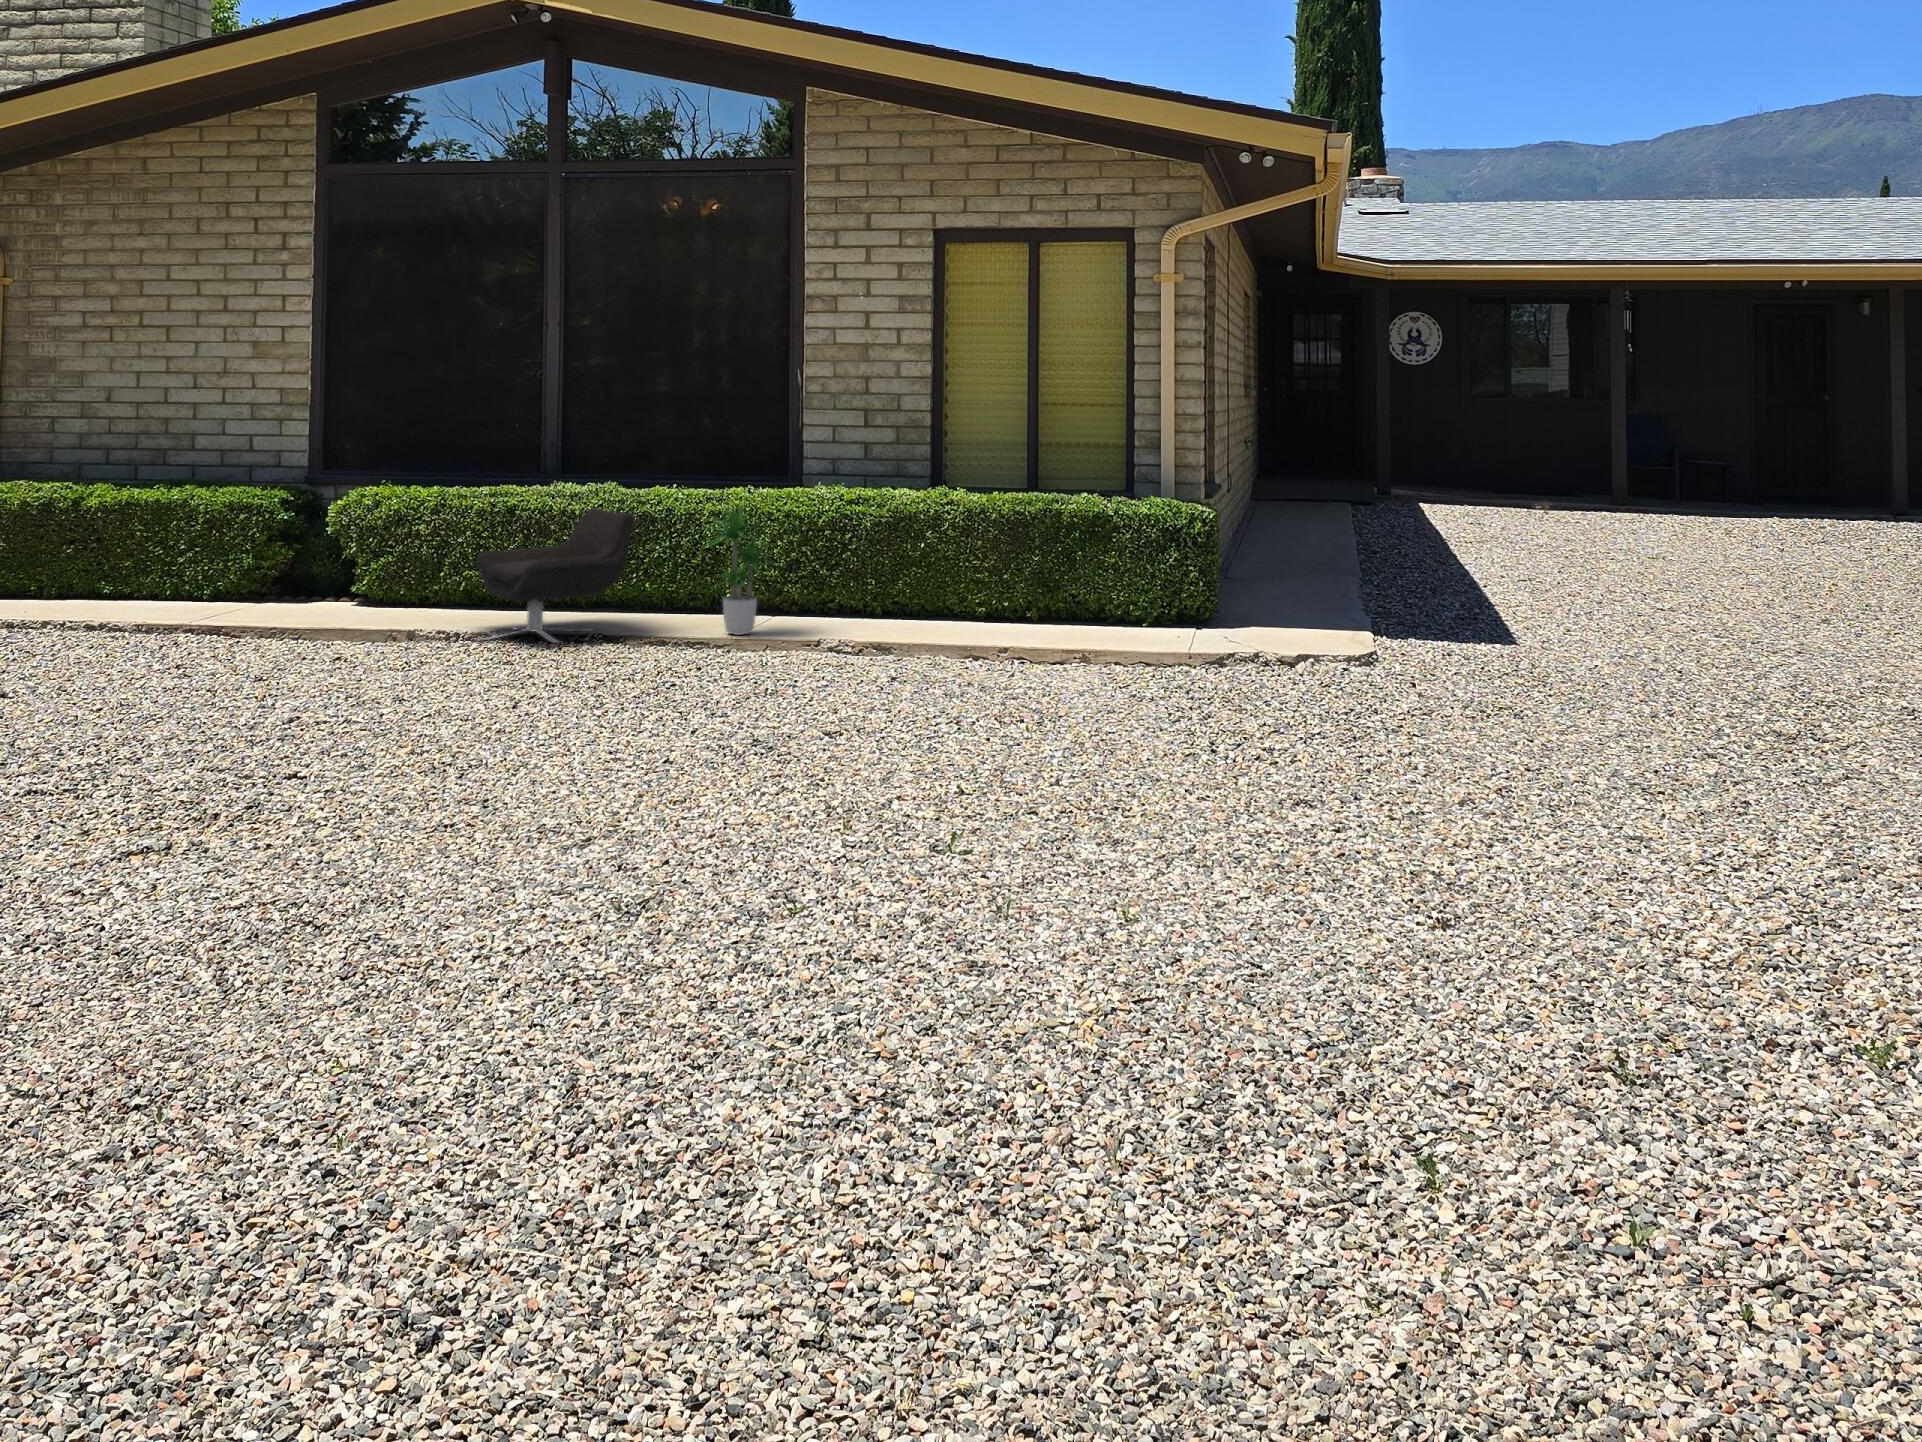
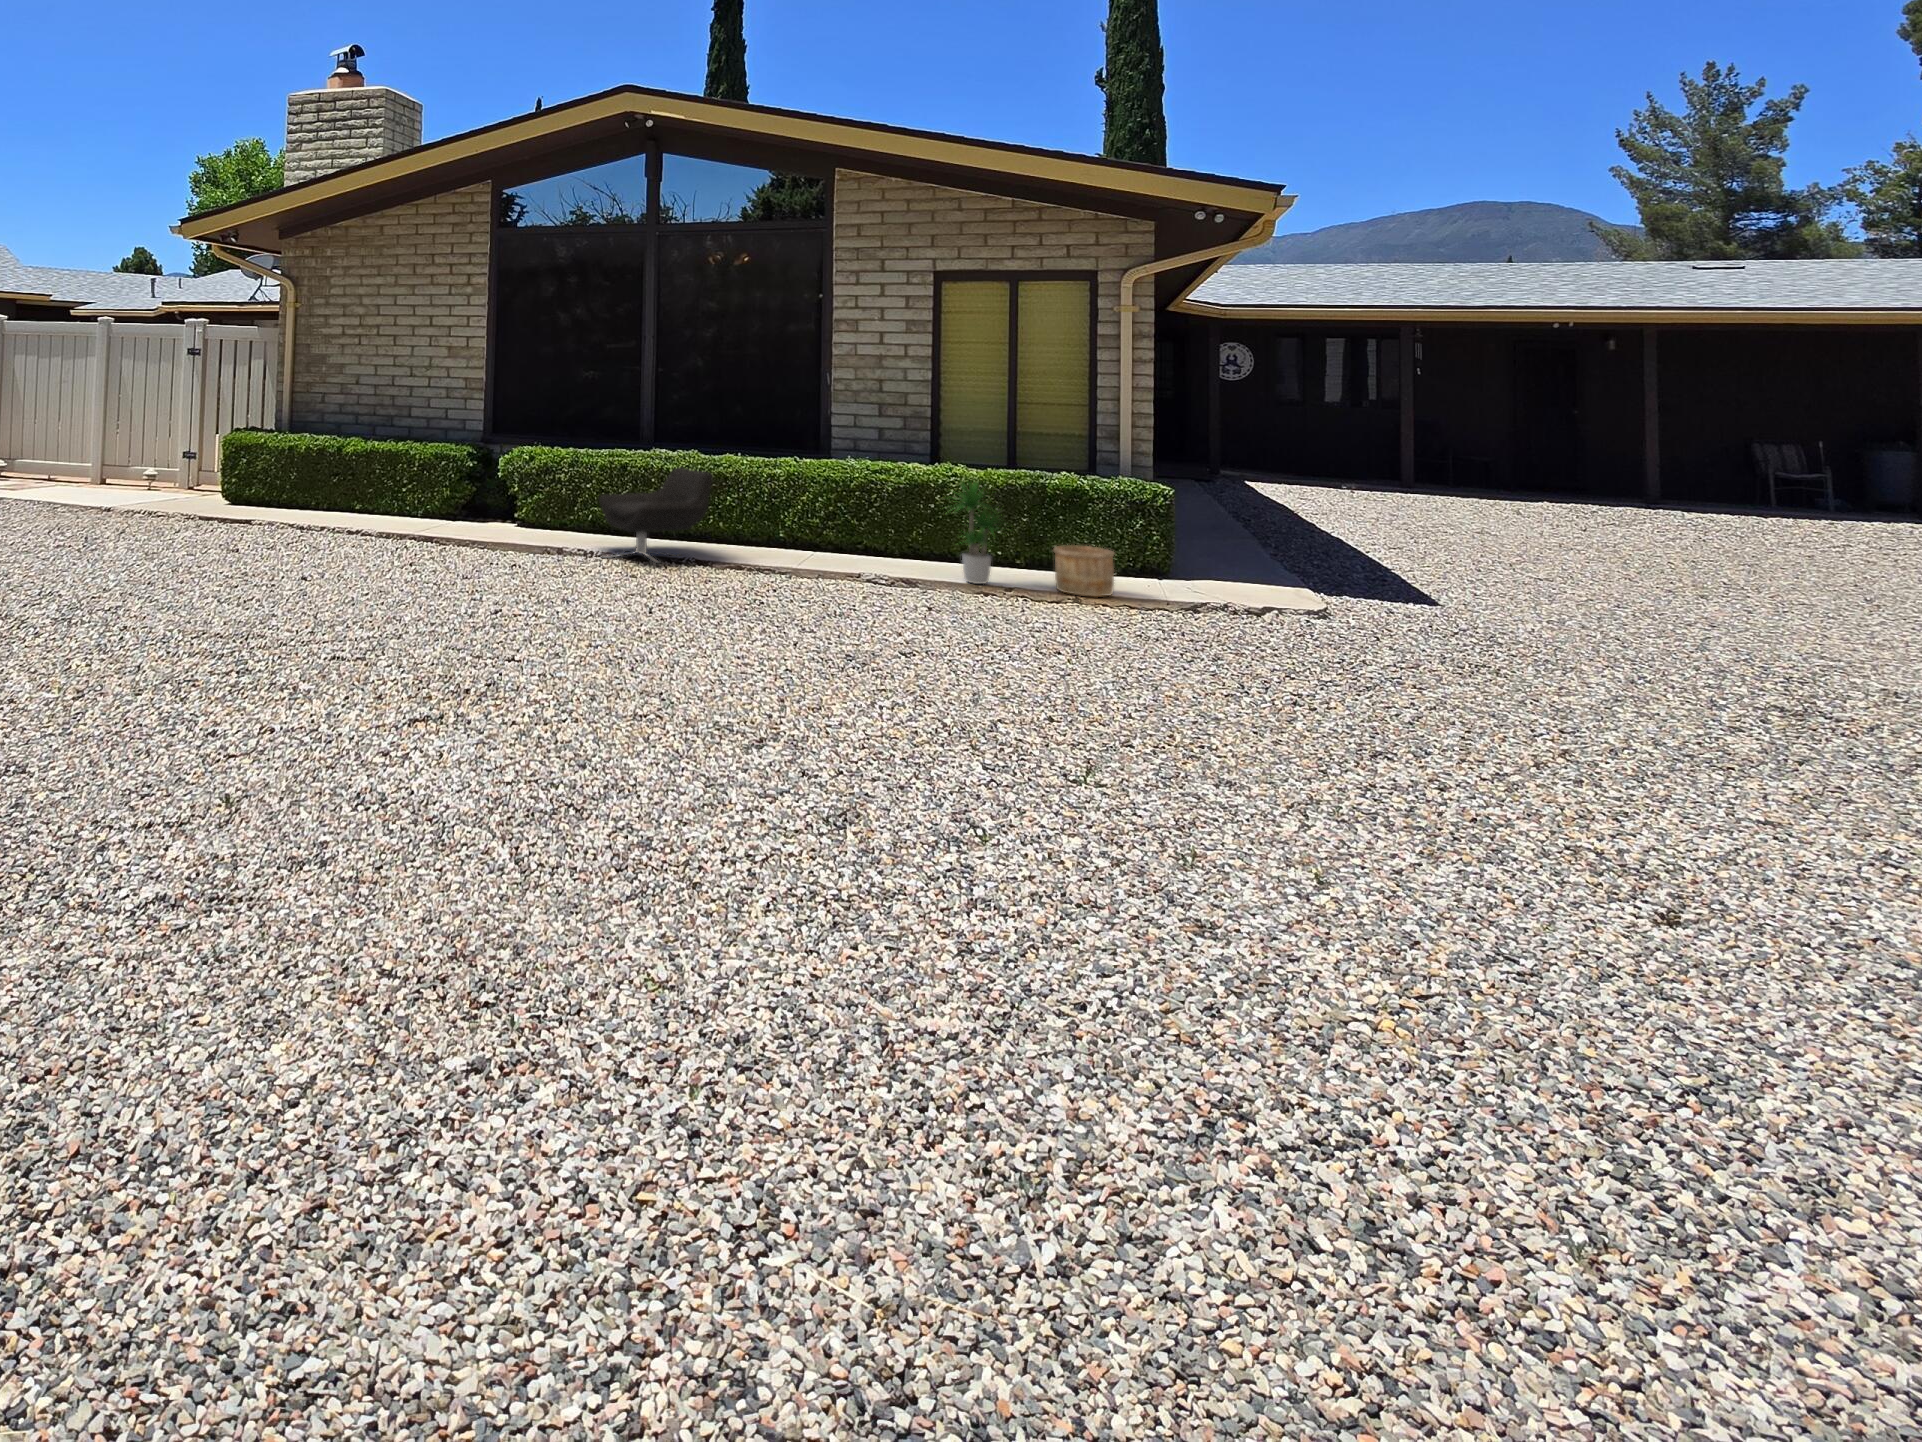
potted plant: present [710,500,773,635] -> present [951,480,1007,584]
wooden bucket: none [1057,585,1128,648] -> present [1054,545,1114,597]

